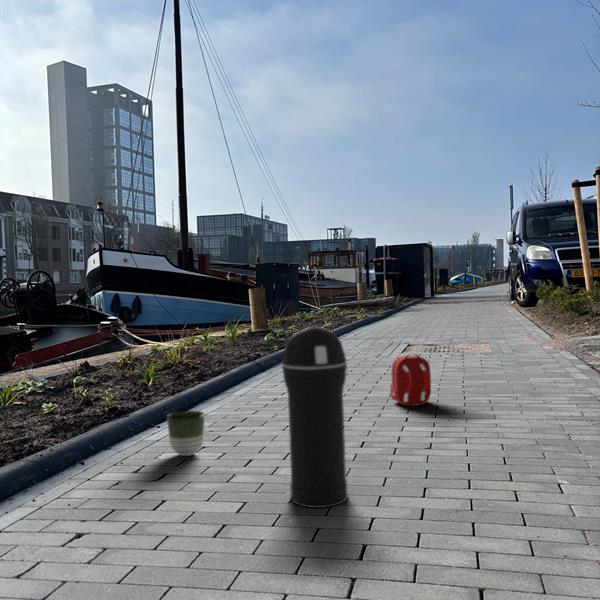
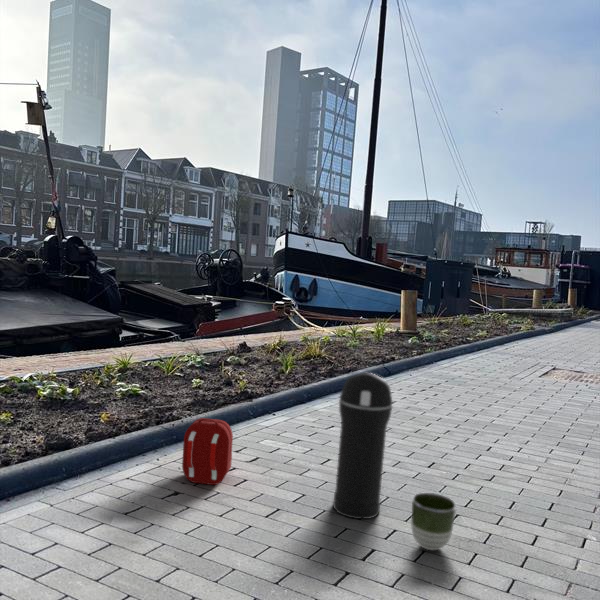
backpack: present [390,355,431,406] -> present [182,418,233,485]
planter: present [167,411,204,456] -> present [411,493,456,550]

